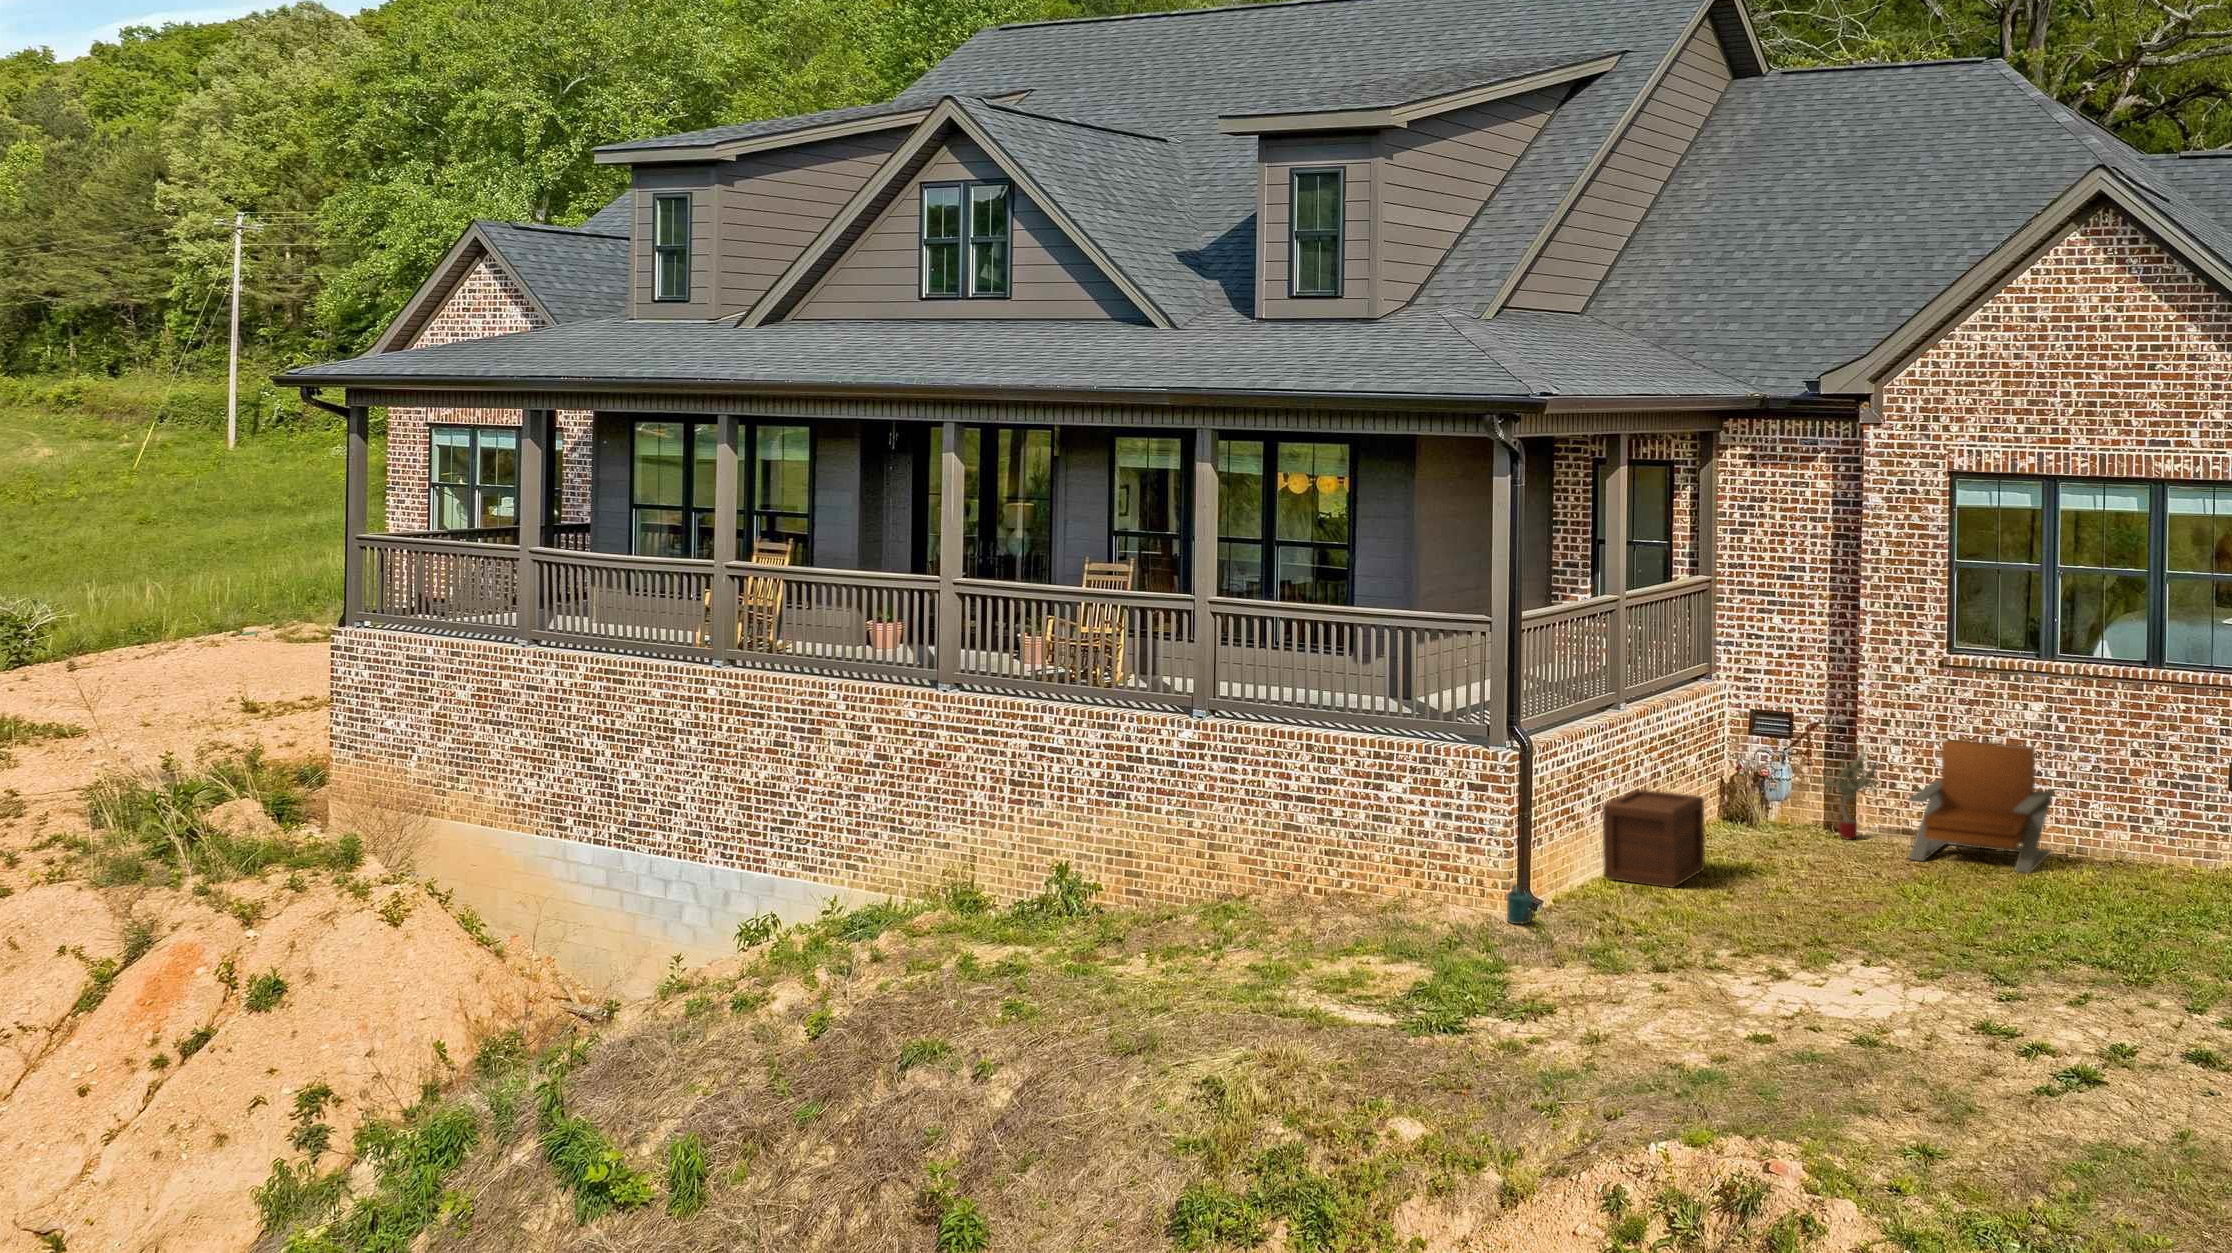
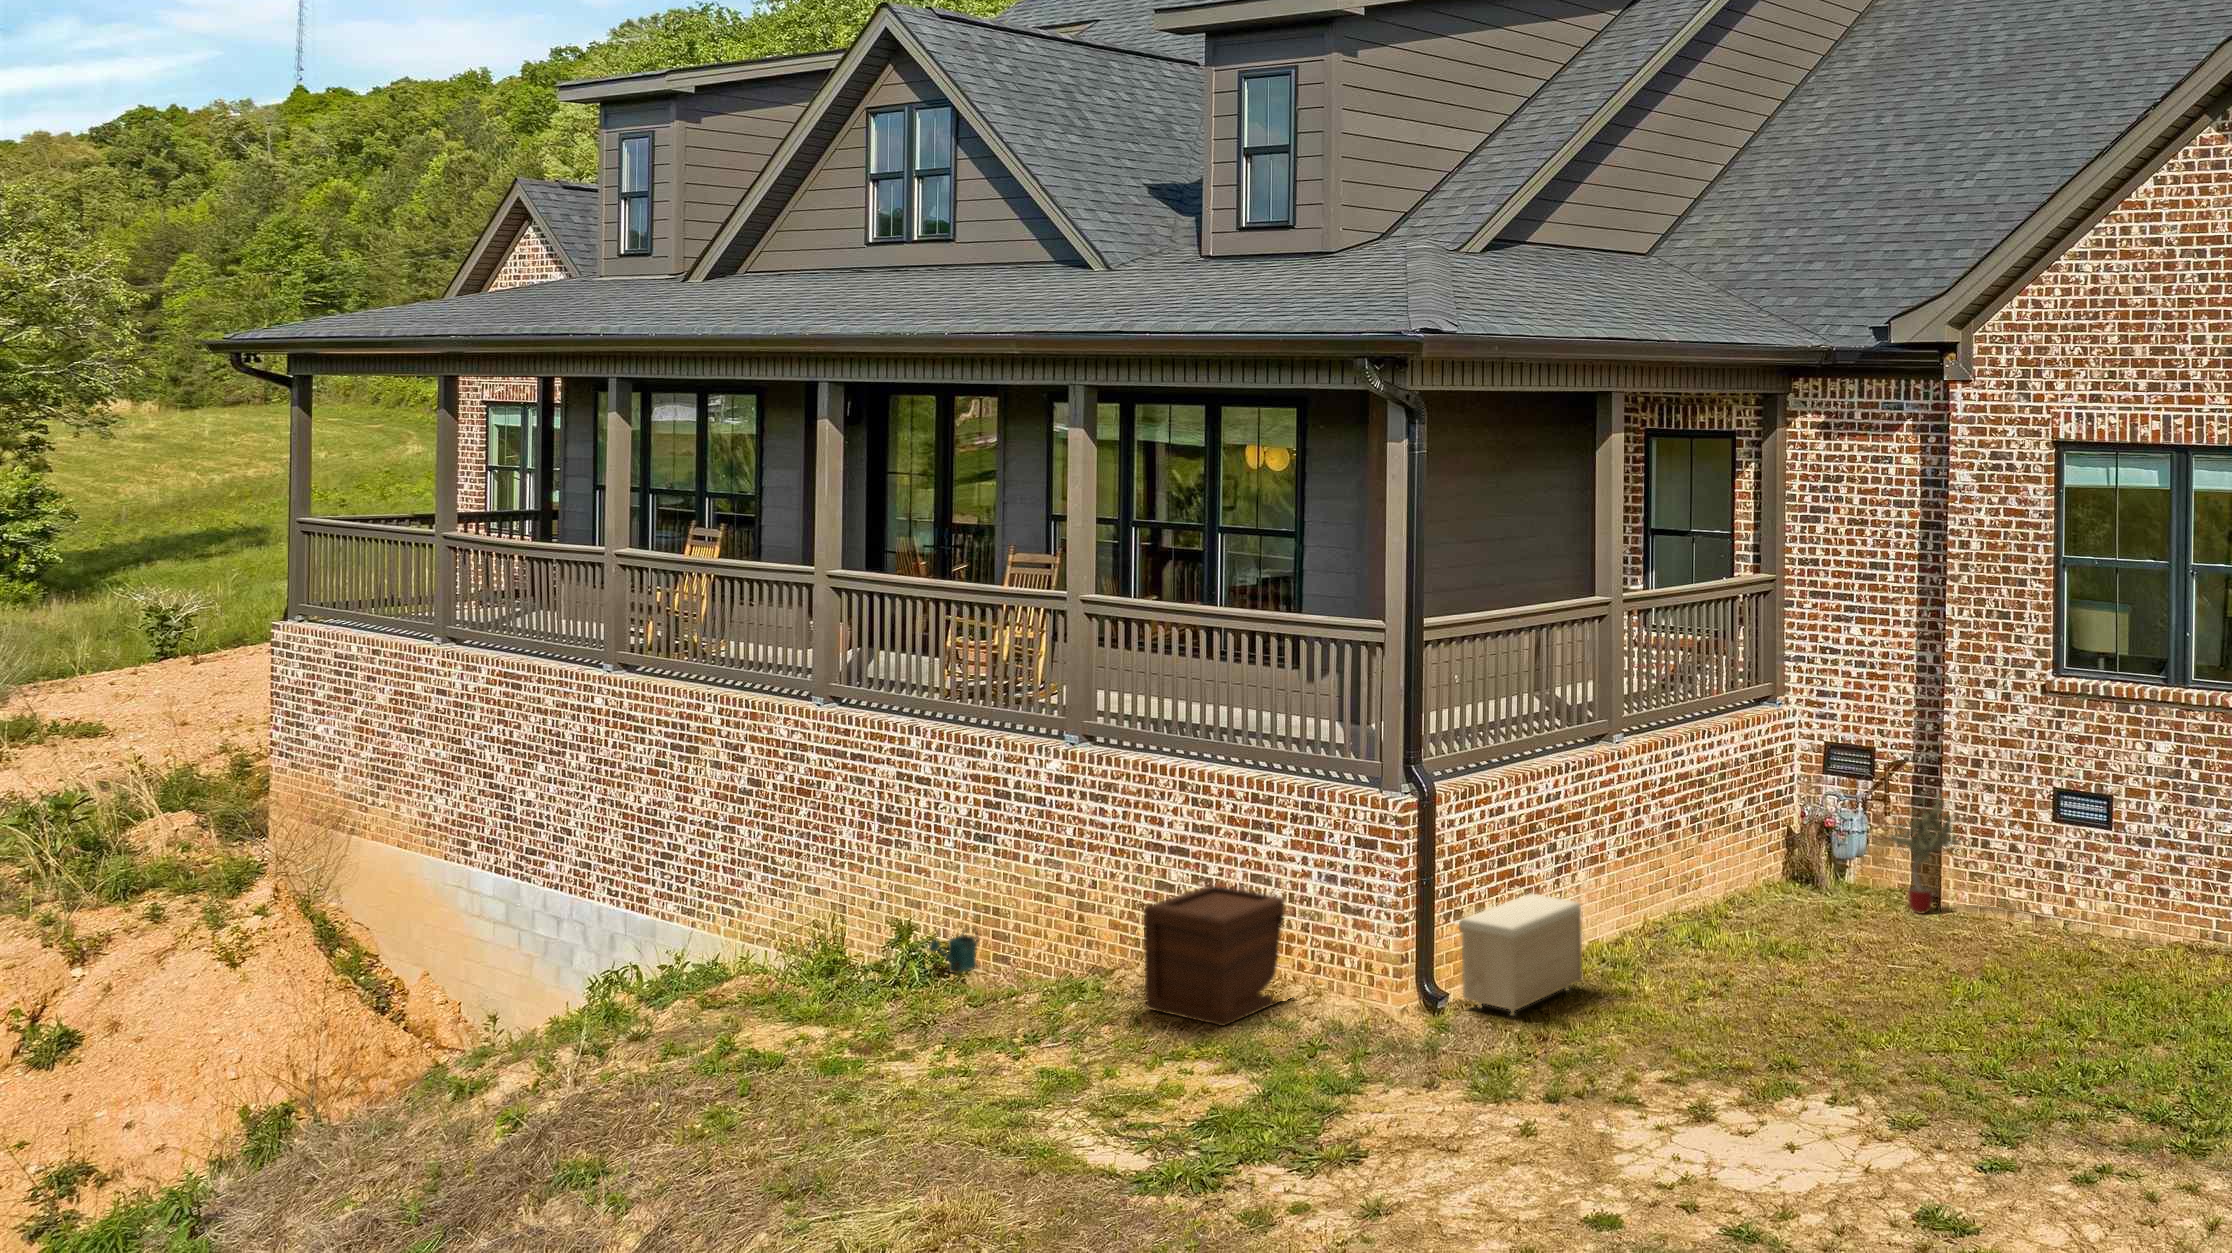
lounge chair: present [1909,740,2053,873] -> none [1980,788,2179,972]
wooden crate: present [1603,789,1705,888] -> present [1144,885,1284,1026]
storage bench: none [1540,826,1625,916] -> present [1459,894,1582,1016]
watering can: present [1507,885,1532,924] -> present [929,929,978,973]

